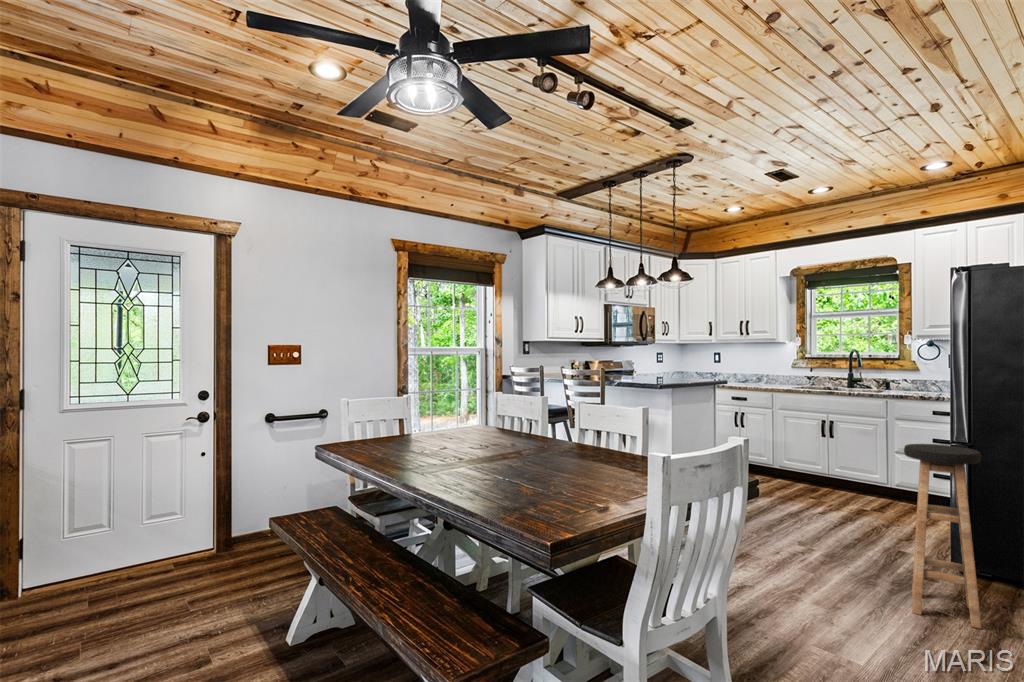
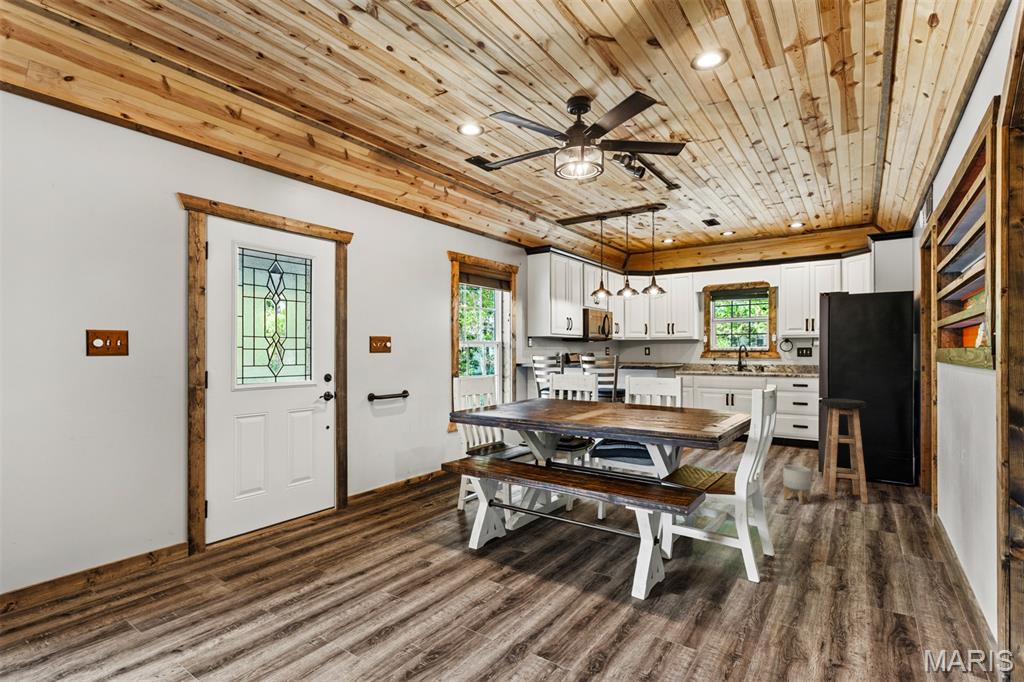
planter: none [827,549,872,617] -> present [783,465,811,504]

